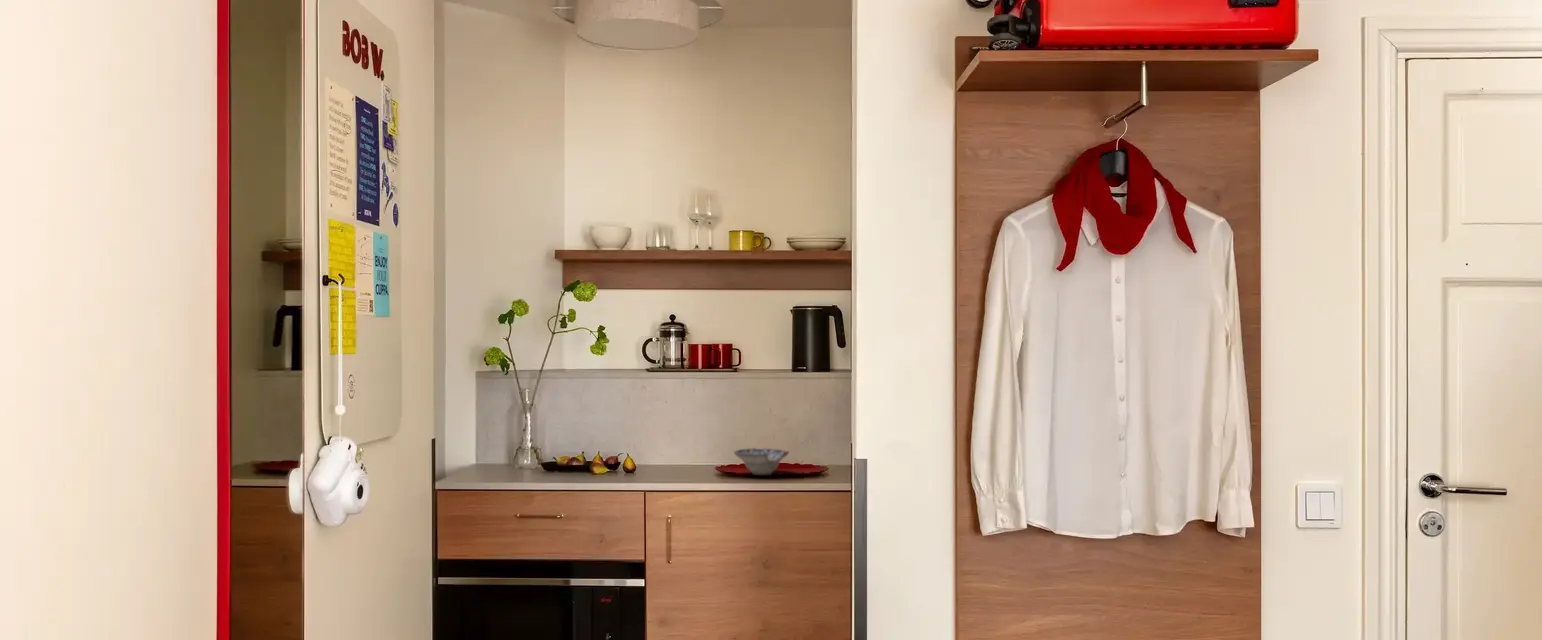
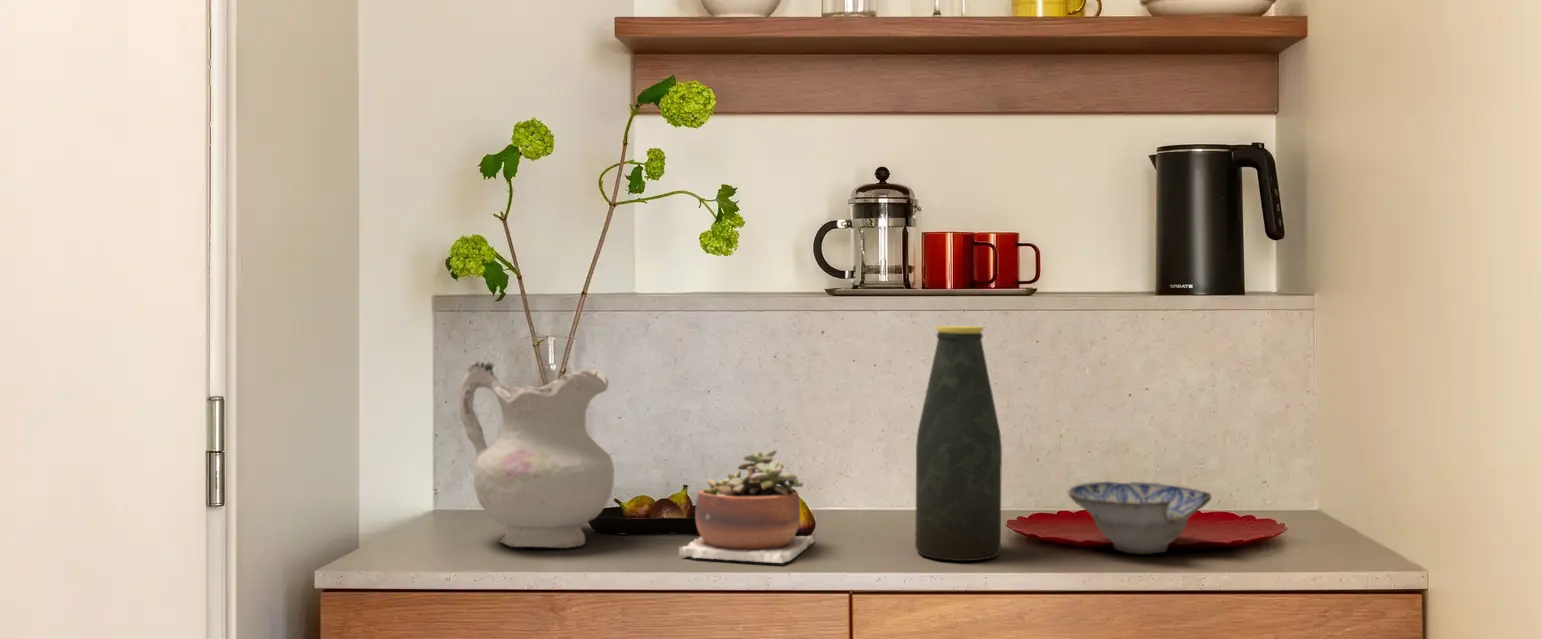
bottle: none [672,386,706,478] -> present [915,326,1002,561]
ceramic pitcher: none [489,400,553,475] -> present [459,361,614,548]
succulent plant: none [578,436,634,479] -> present [679,450,814,563]

